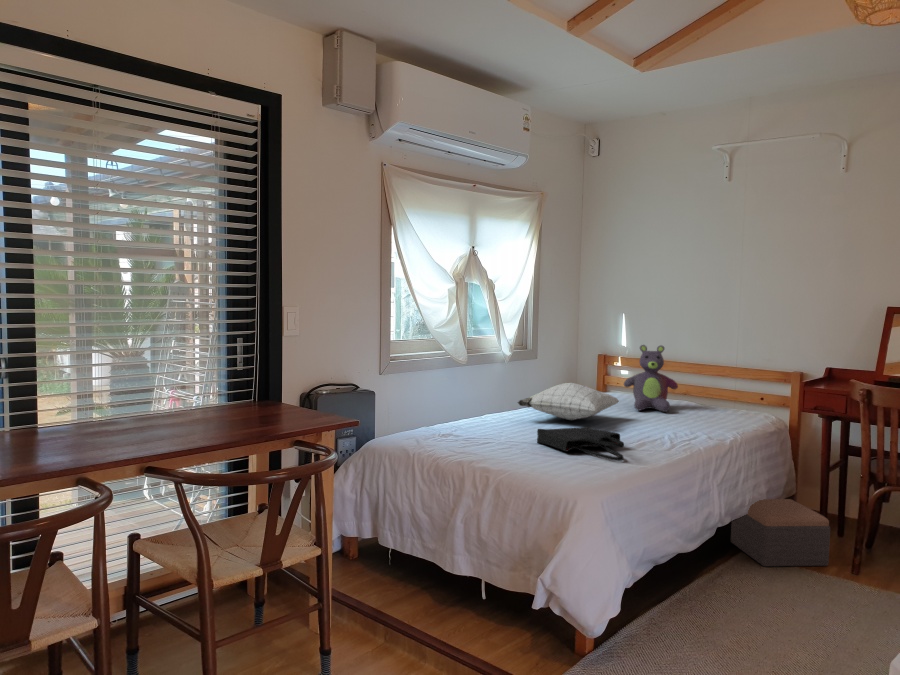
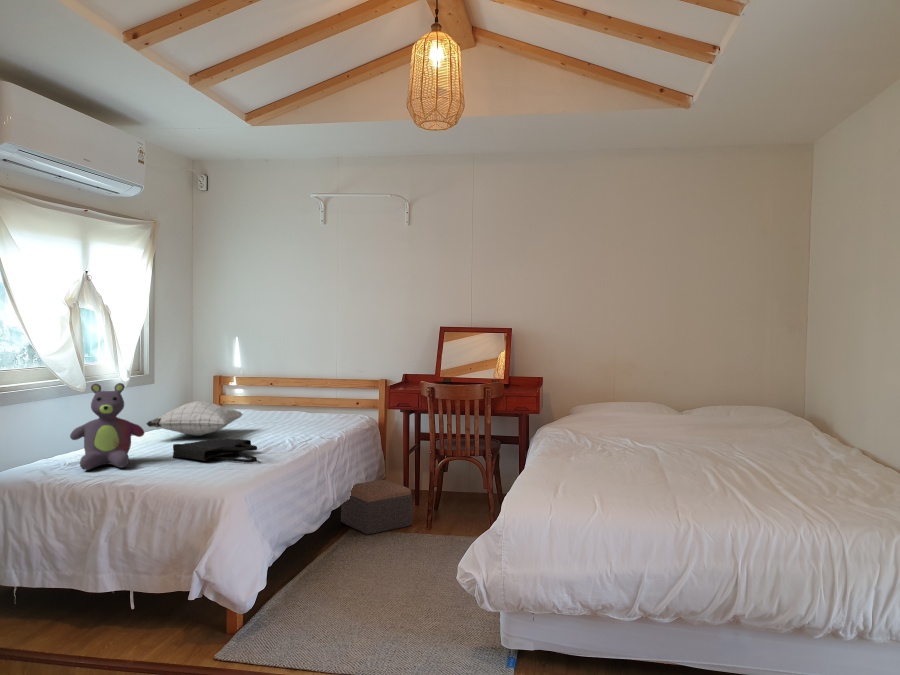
stuffed bear: present [624,345,678,412] -> present [70,383,144,470]

